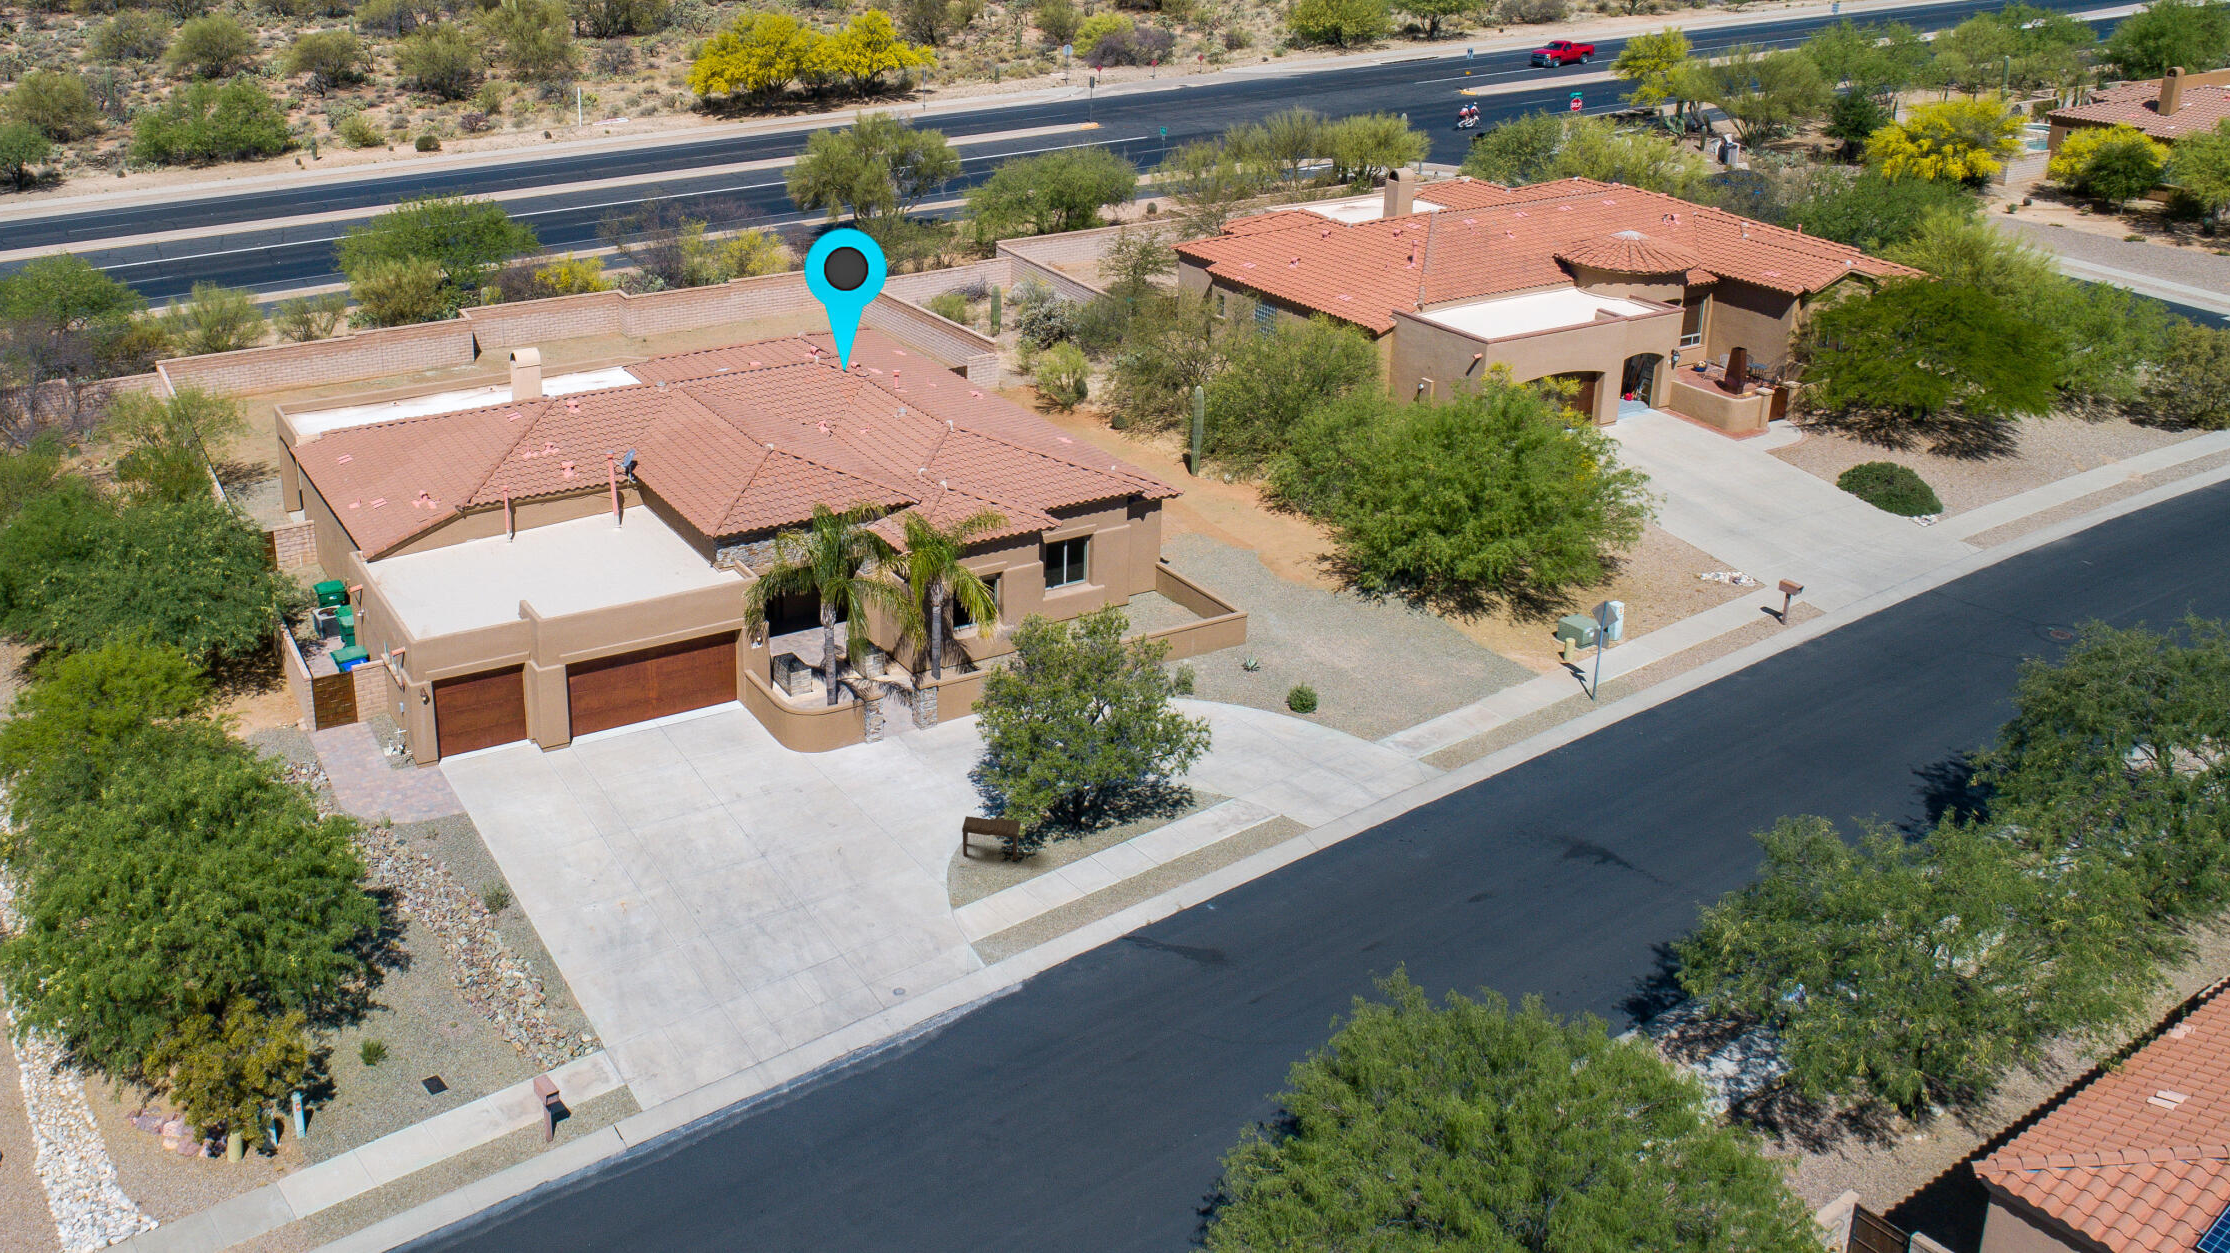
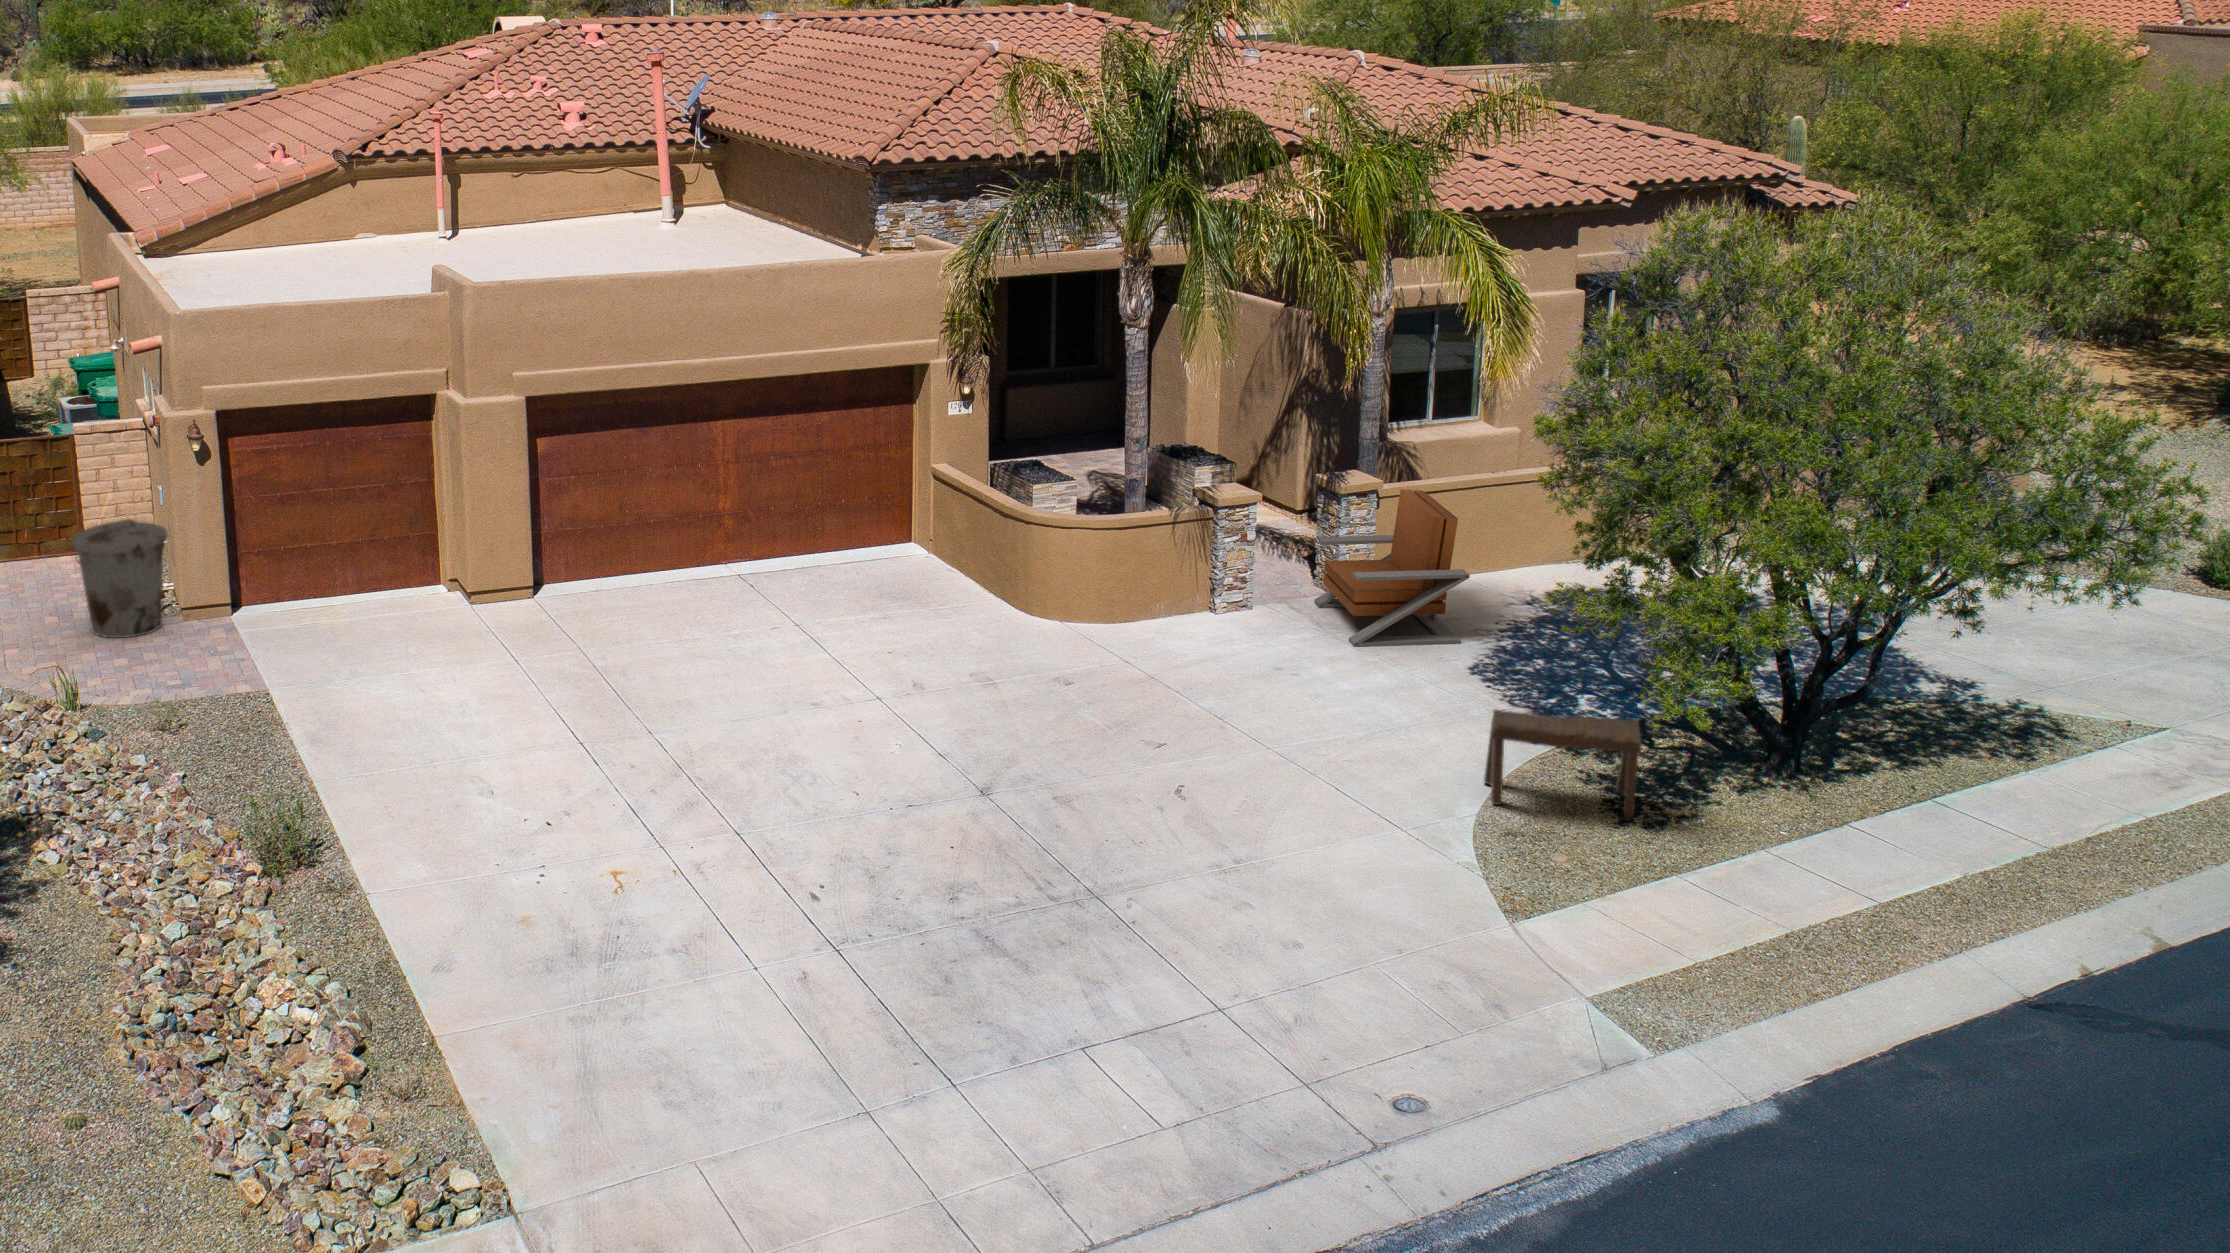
lounge chair: none [918,687,978,764] -> present [1314,489,1470,647]
trash can: none [370,727,411,781] -> present [72,519,168,638]

